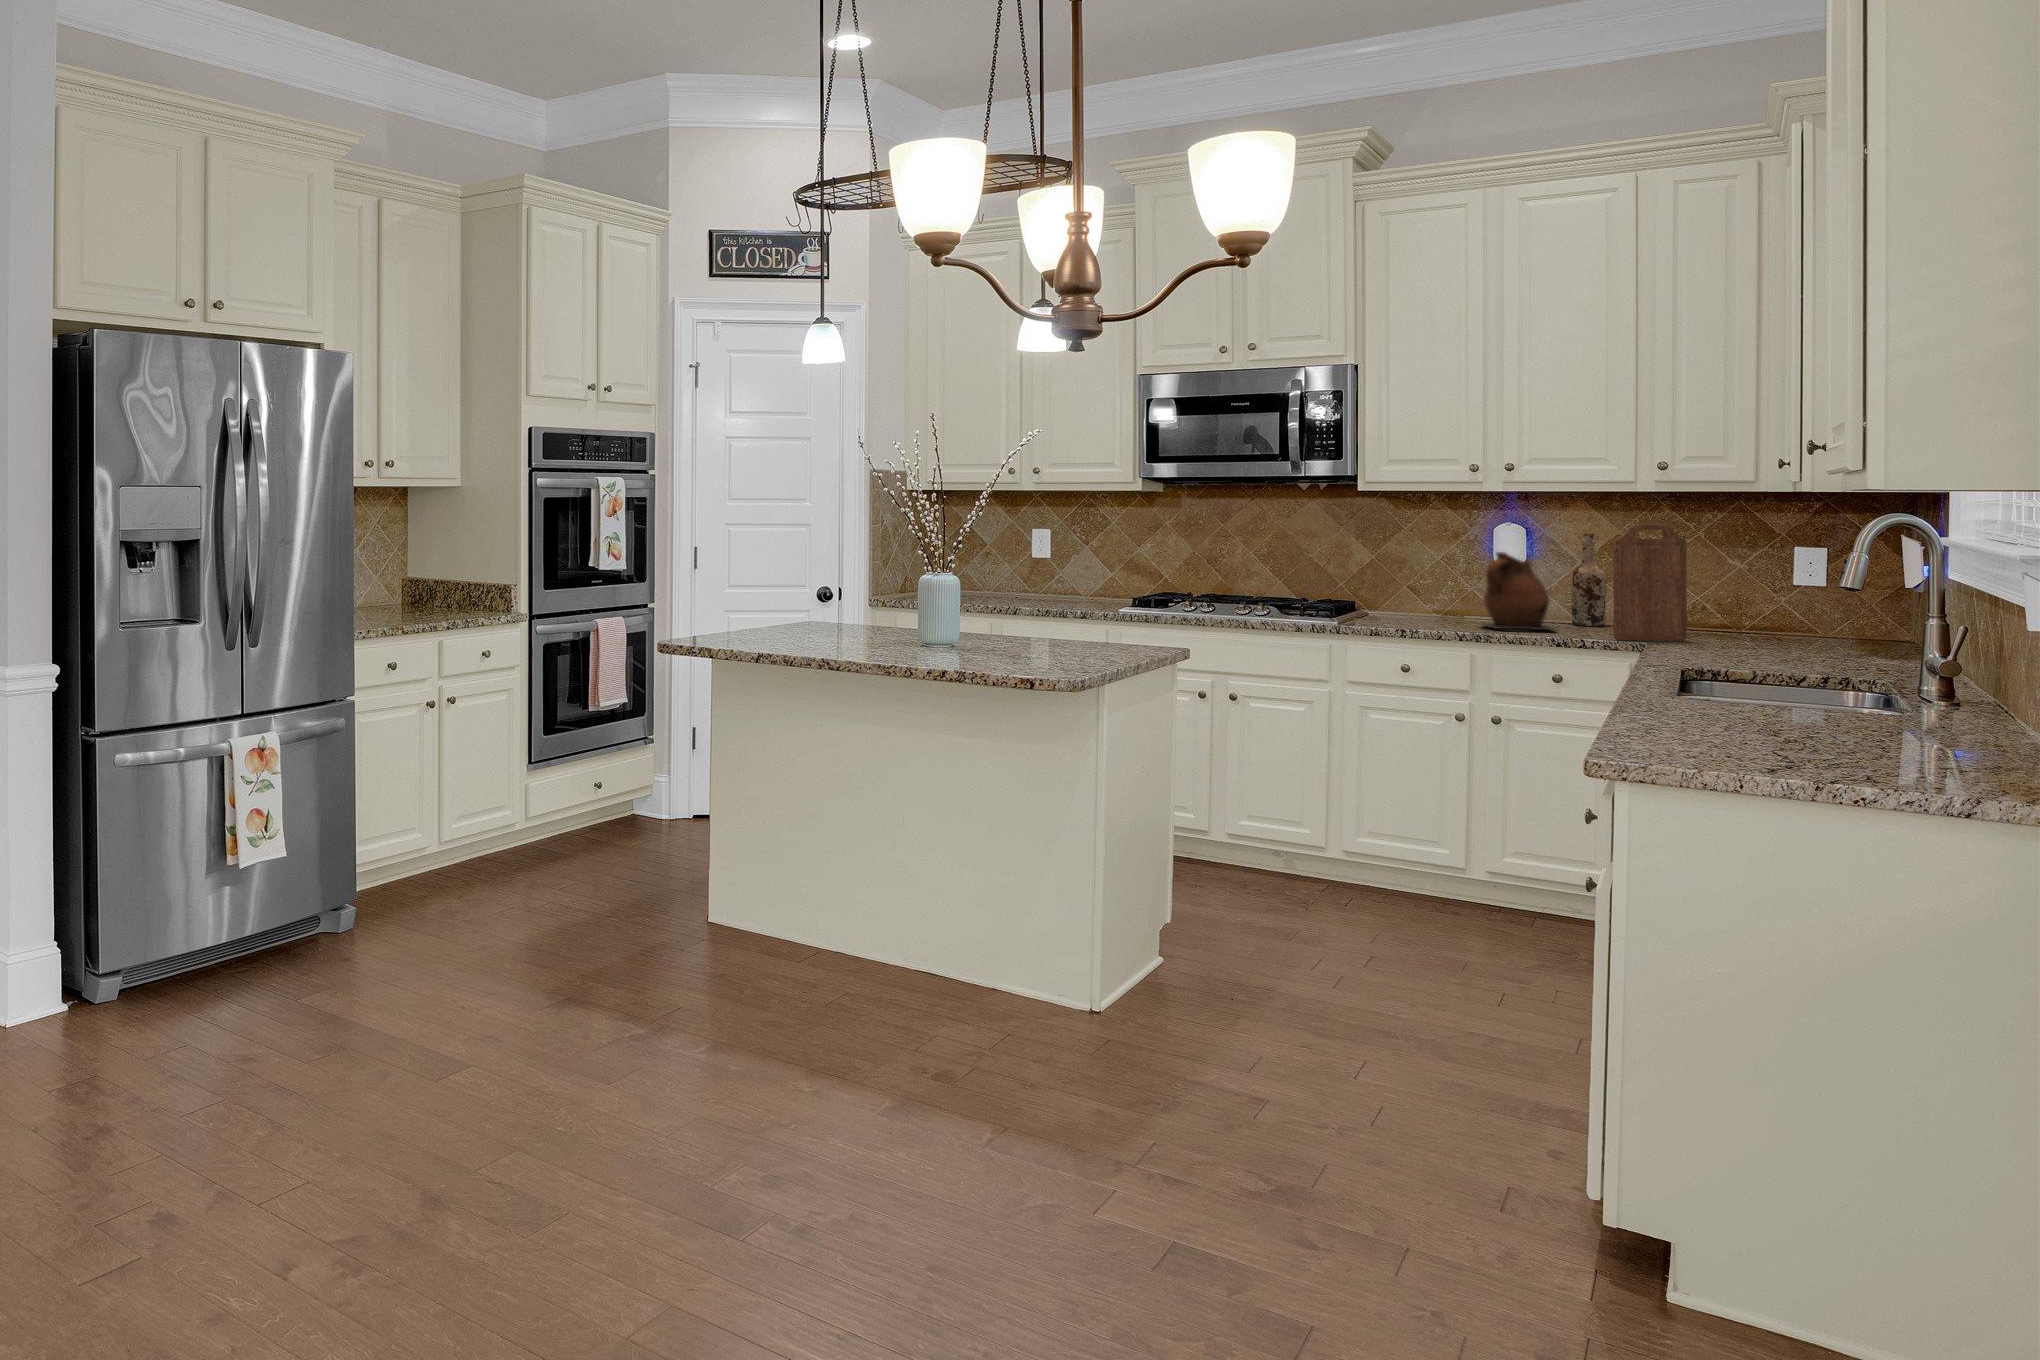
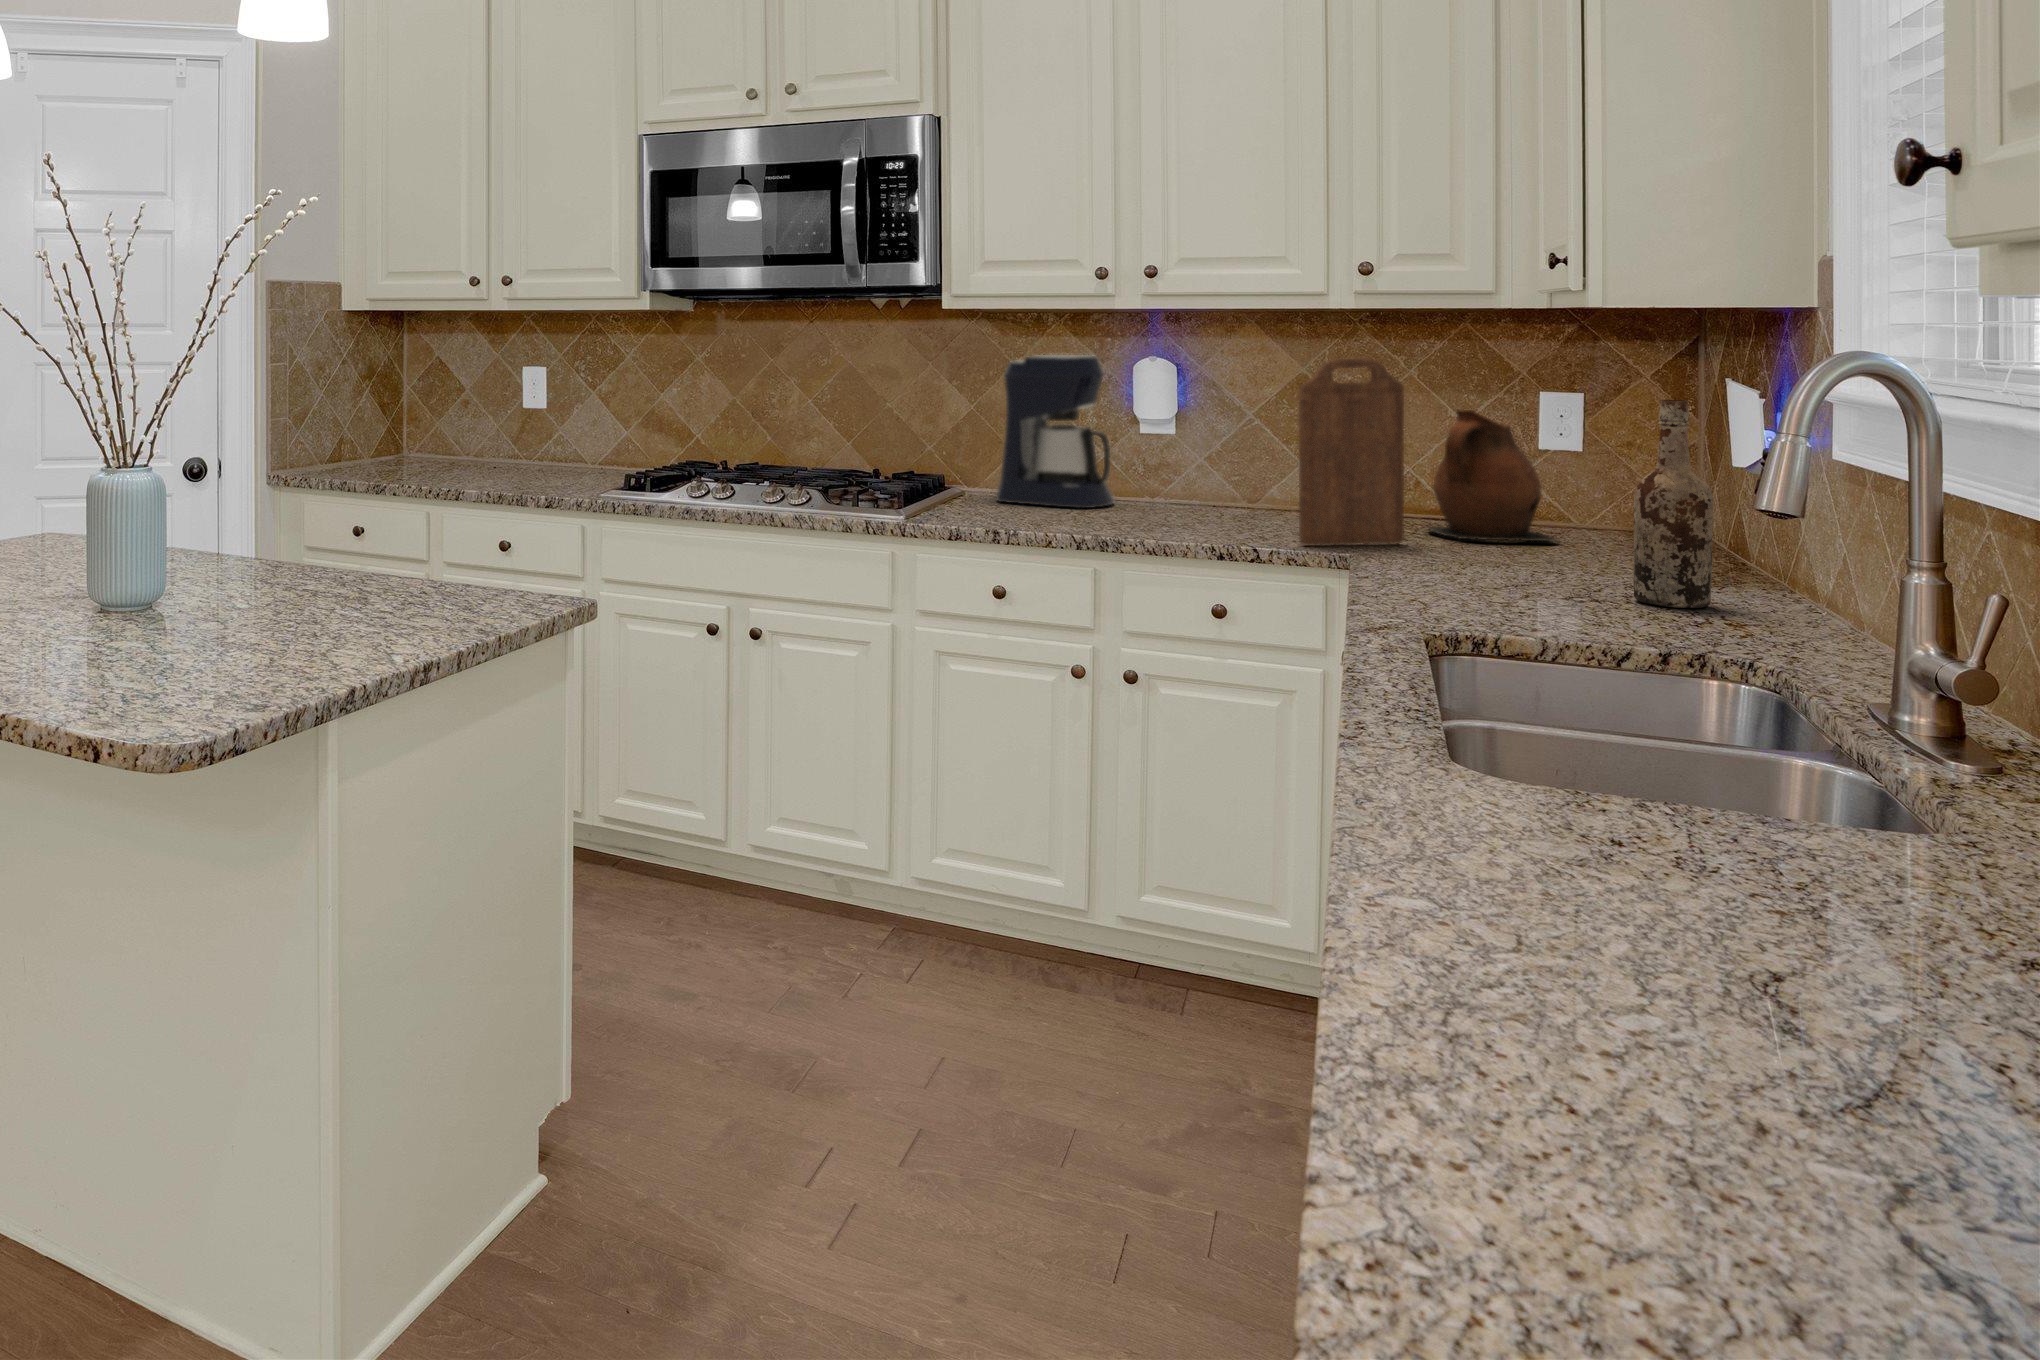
coffee maker: none [1397,521,1484,622] -> present [996,355,1114,508]
wine bottle: present [1571,534,1606,626] -> present [1634,400,1713,608]
ceramic pitcher: present [1484,552,1554,630] -> present [1427,409,1557,542]

